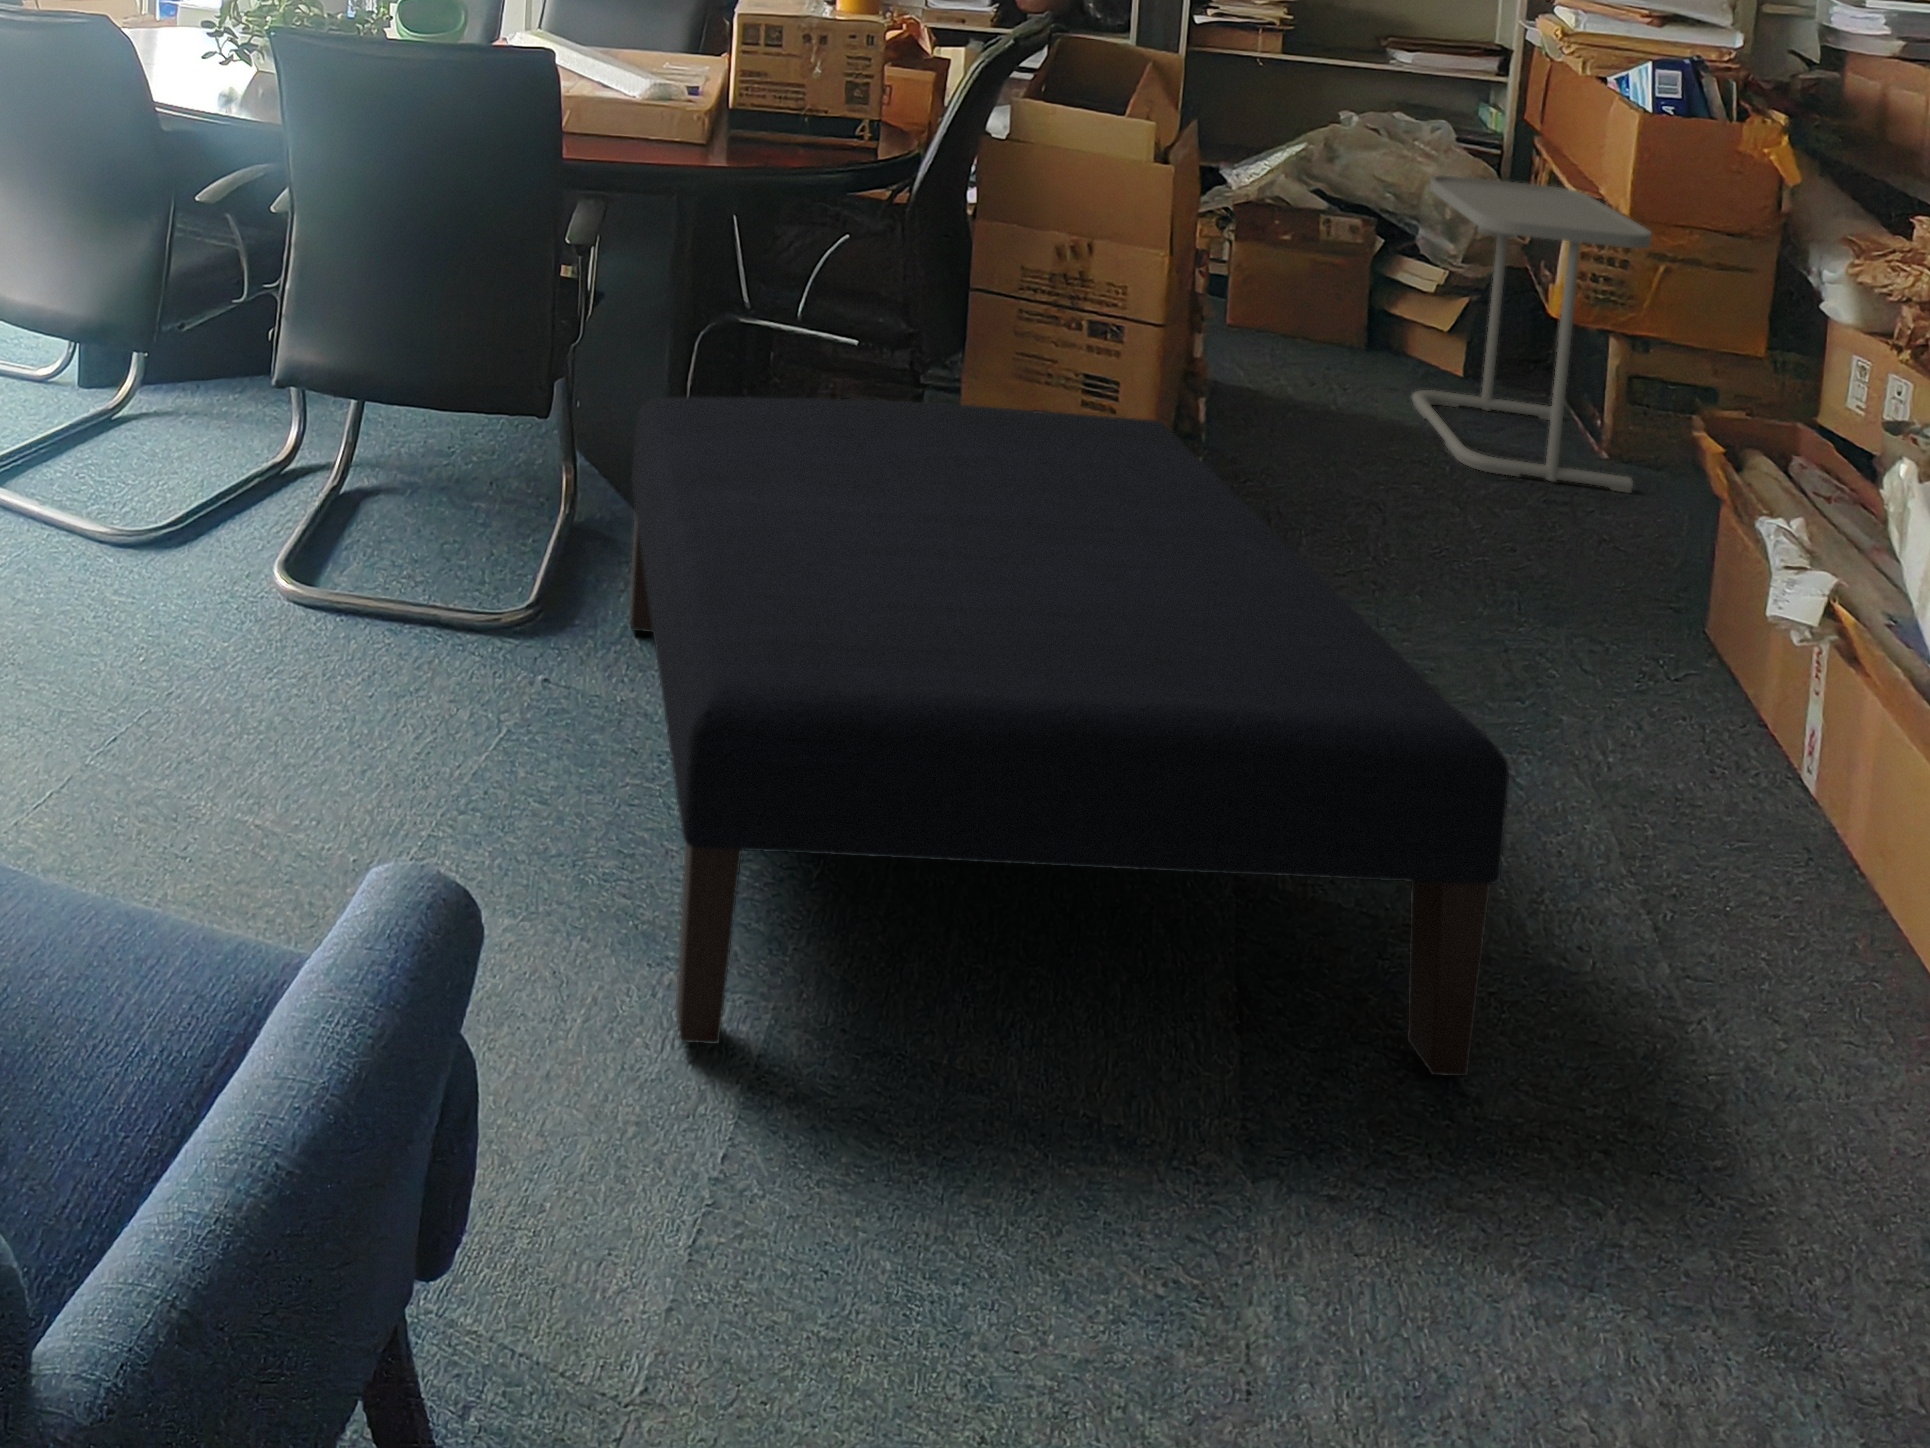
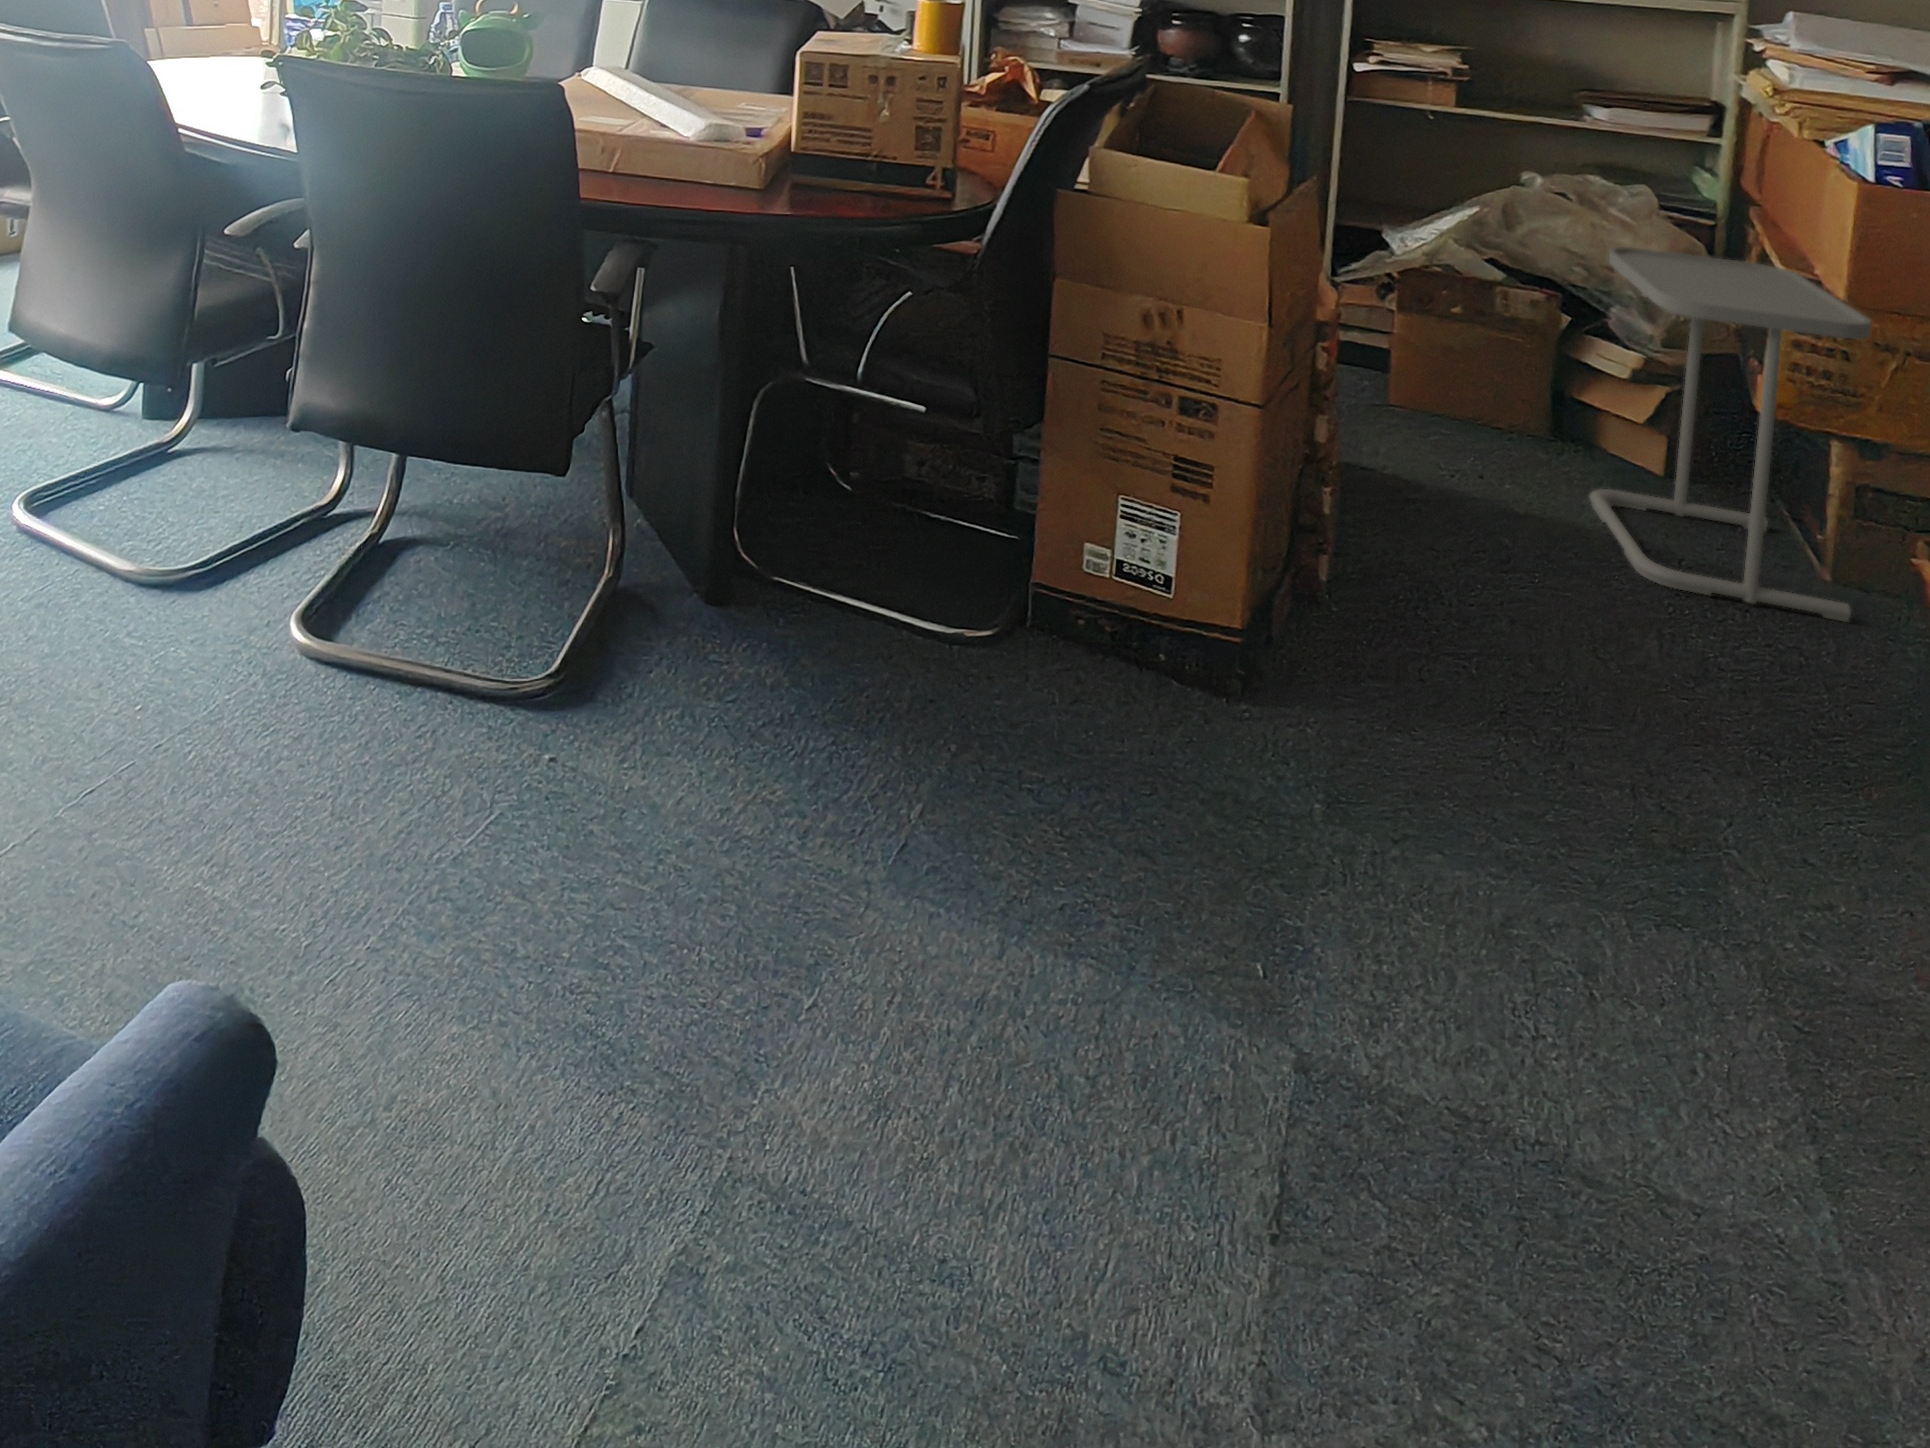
ottoman: present [629,397,1509,1076] -> none [623,464,1605,1327]

